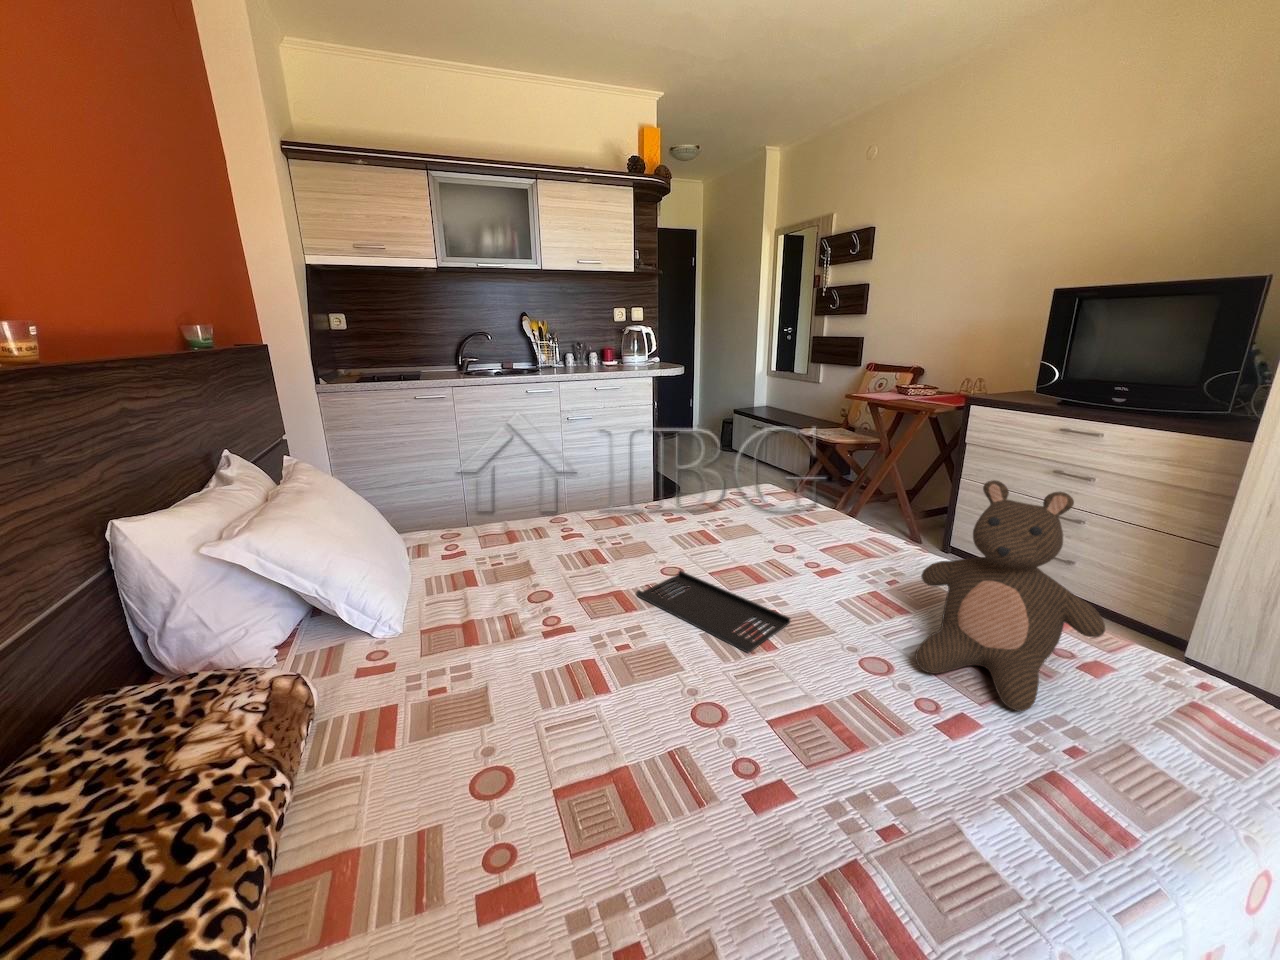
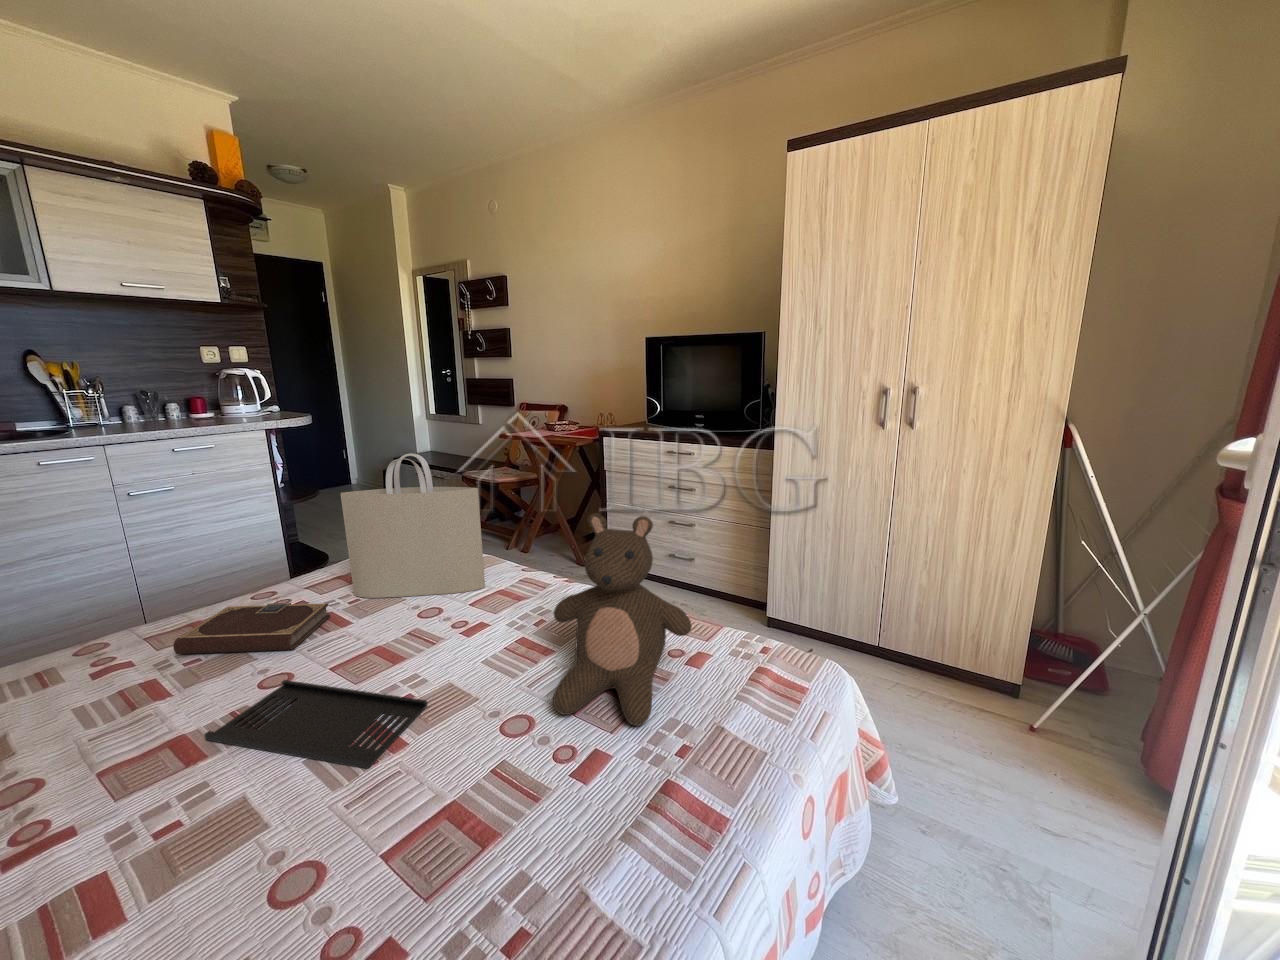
tote bag: none [719,404,842,539] -> present [341,454,485,598]
notebook: none [608,509,704,551] -> present [173,603,330,654]

